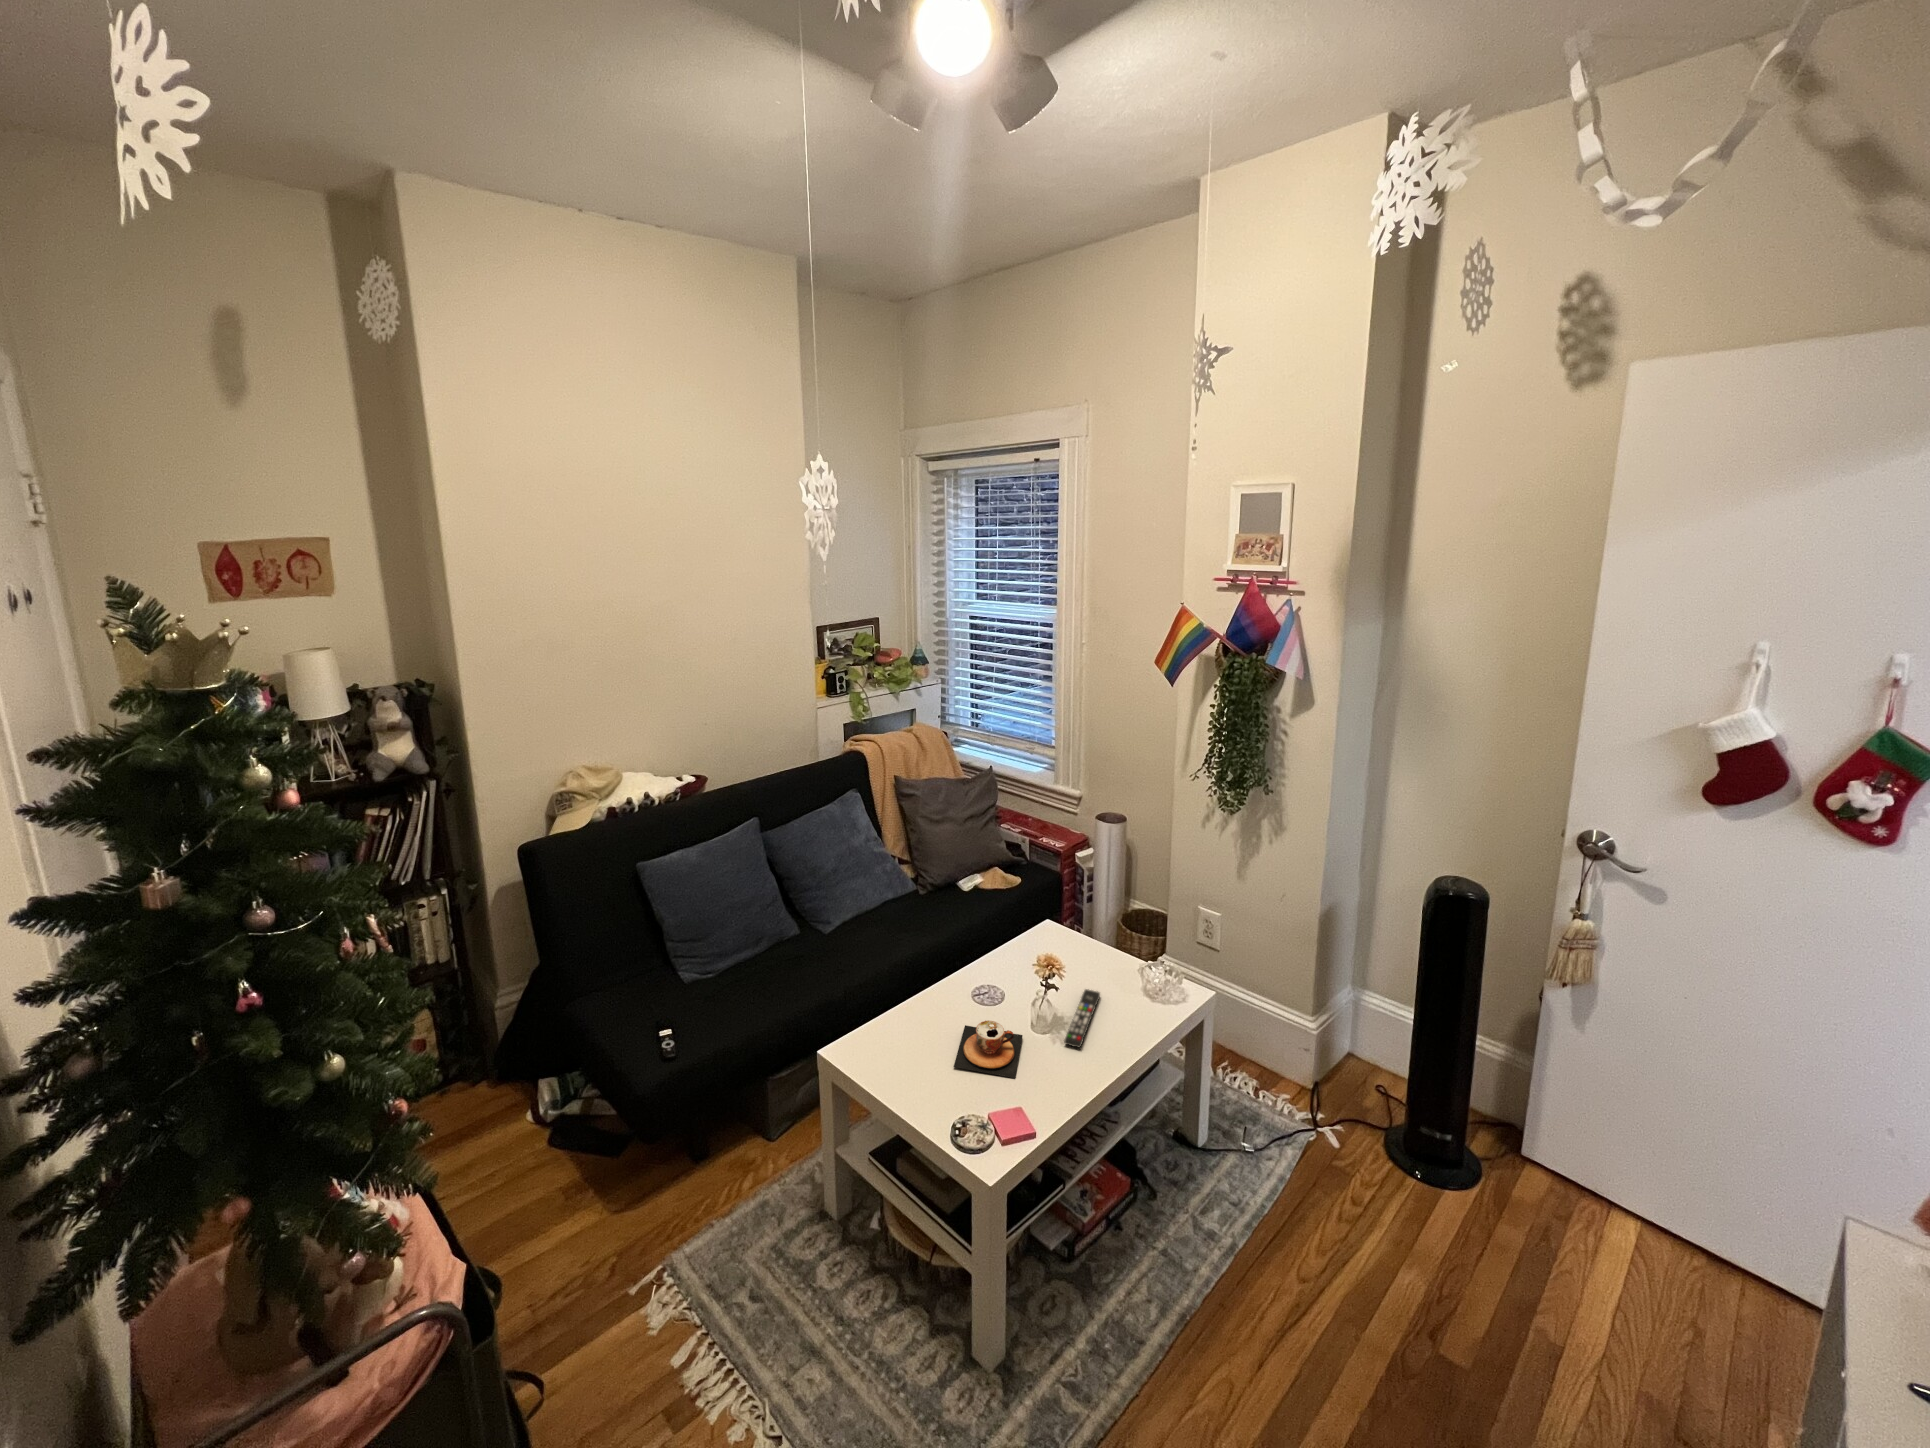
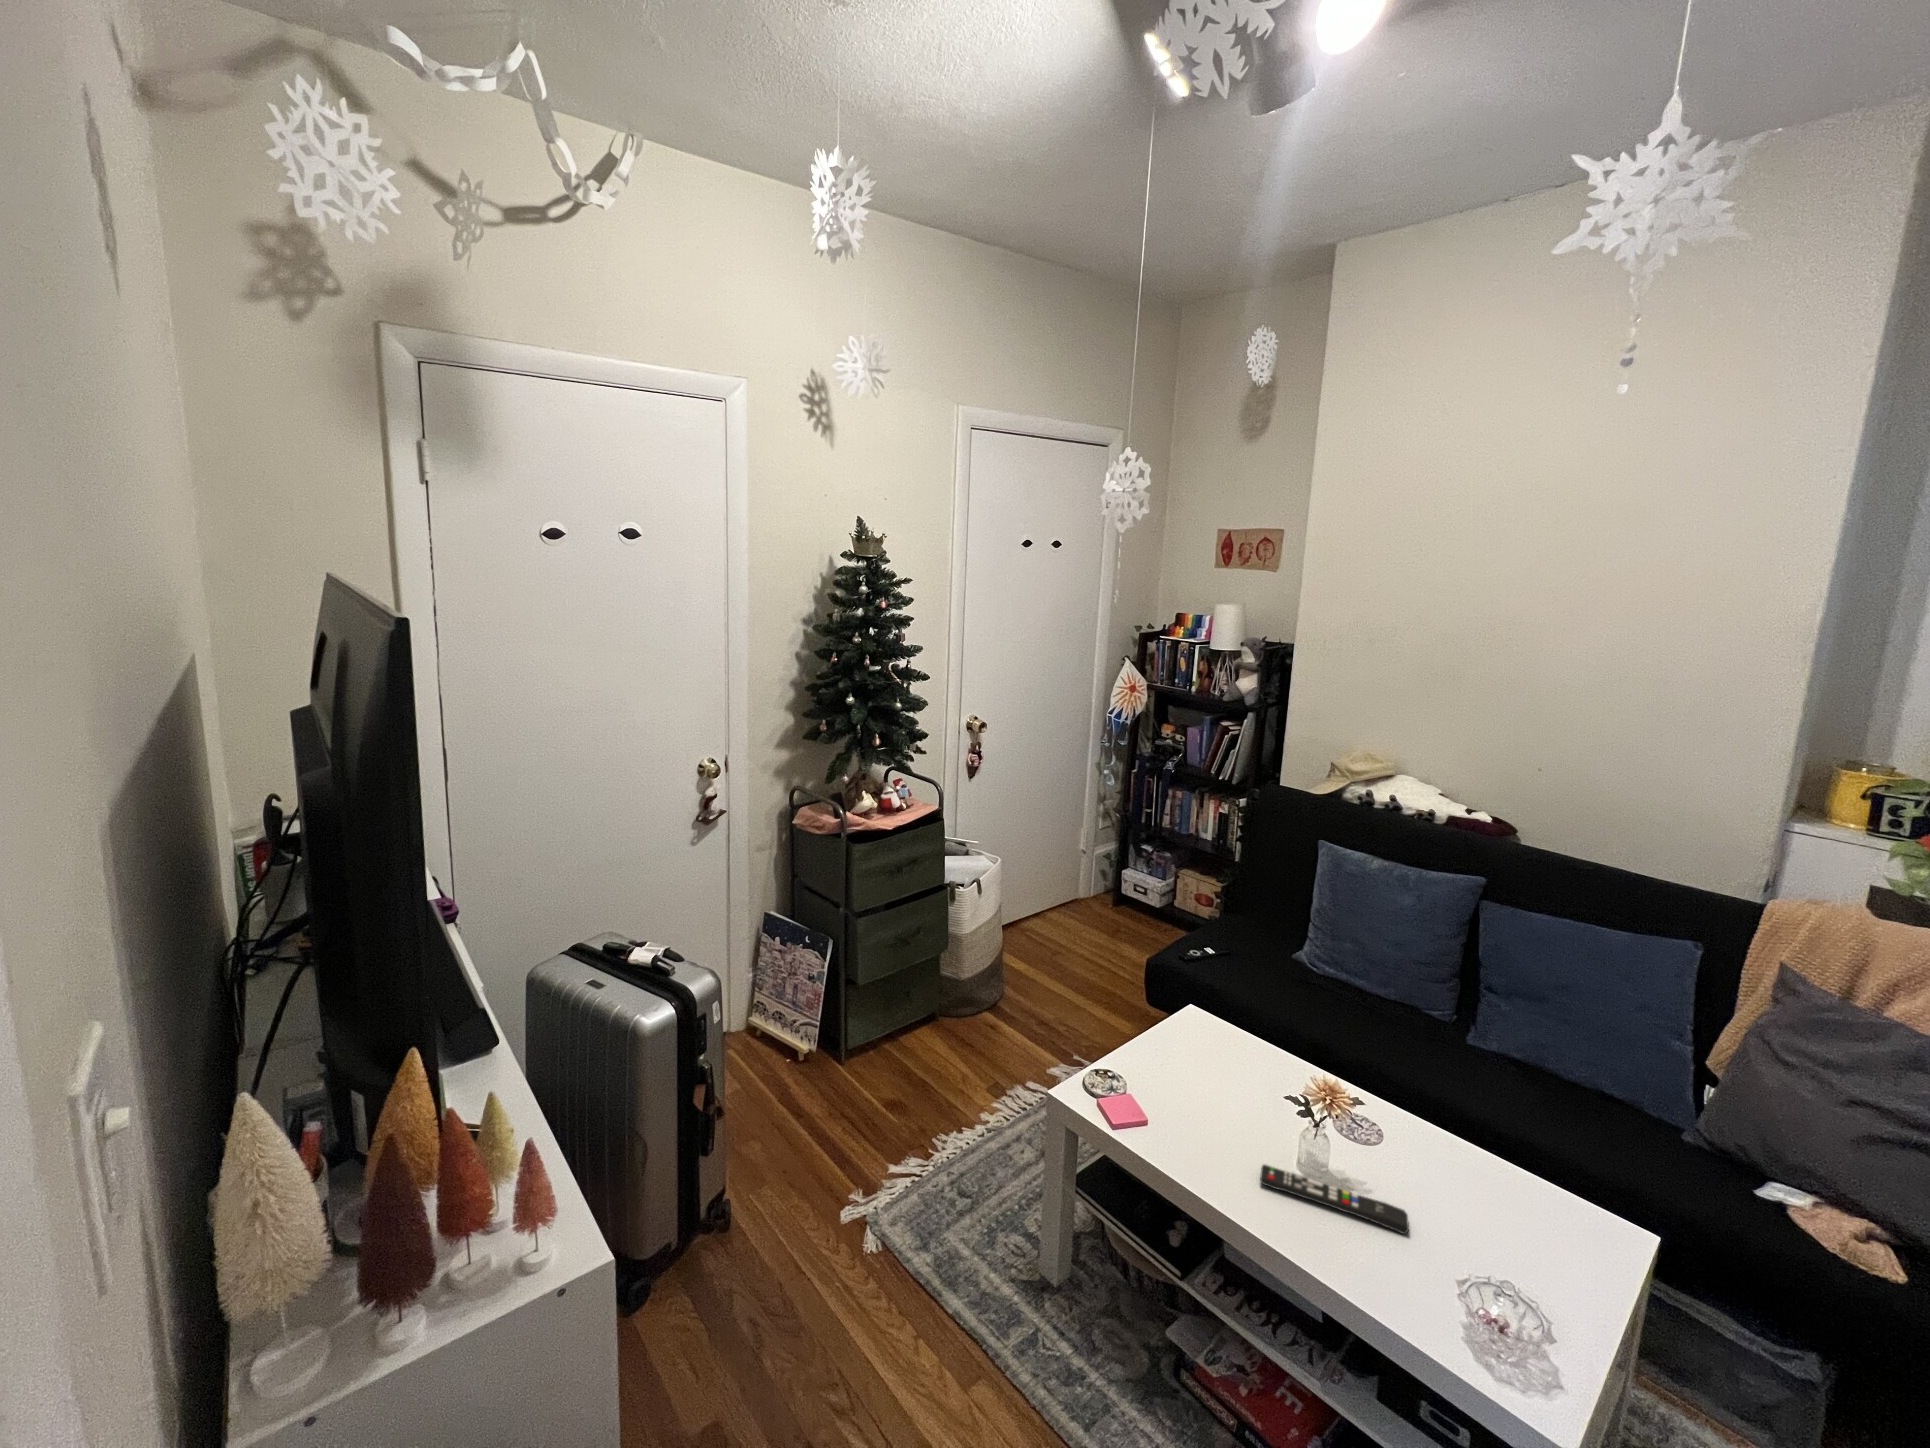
teacup: present [954,1021,1023,1078] -> none [1183,1066,1260,1132]

